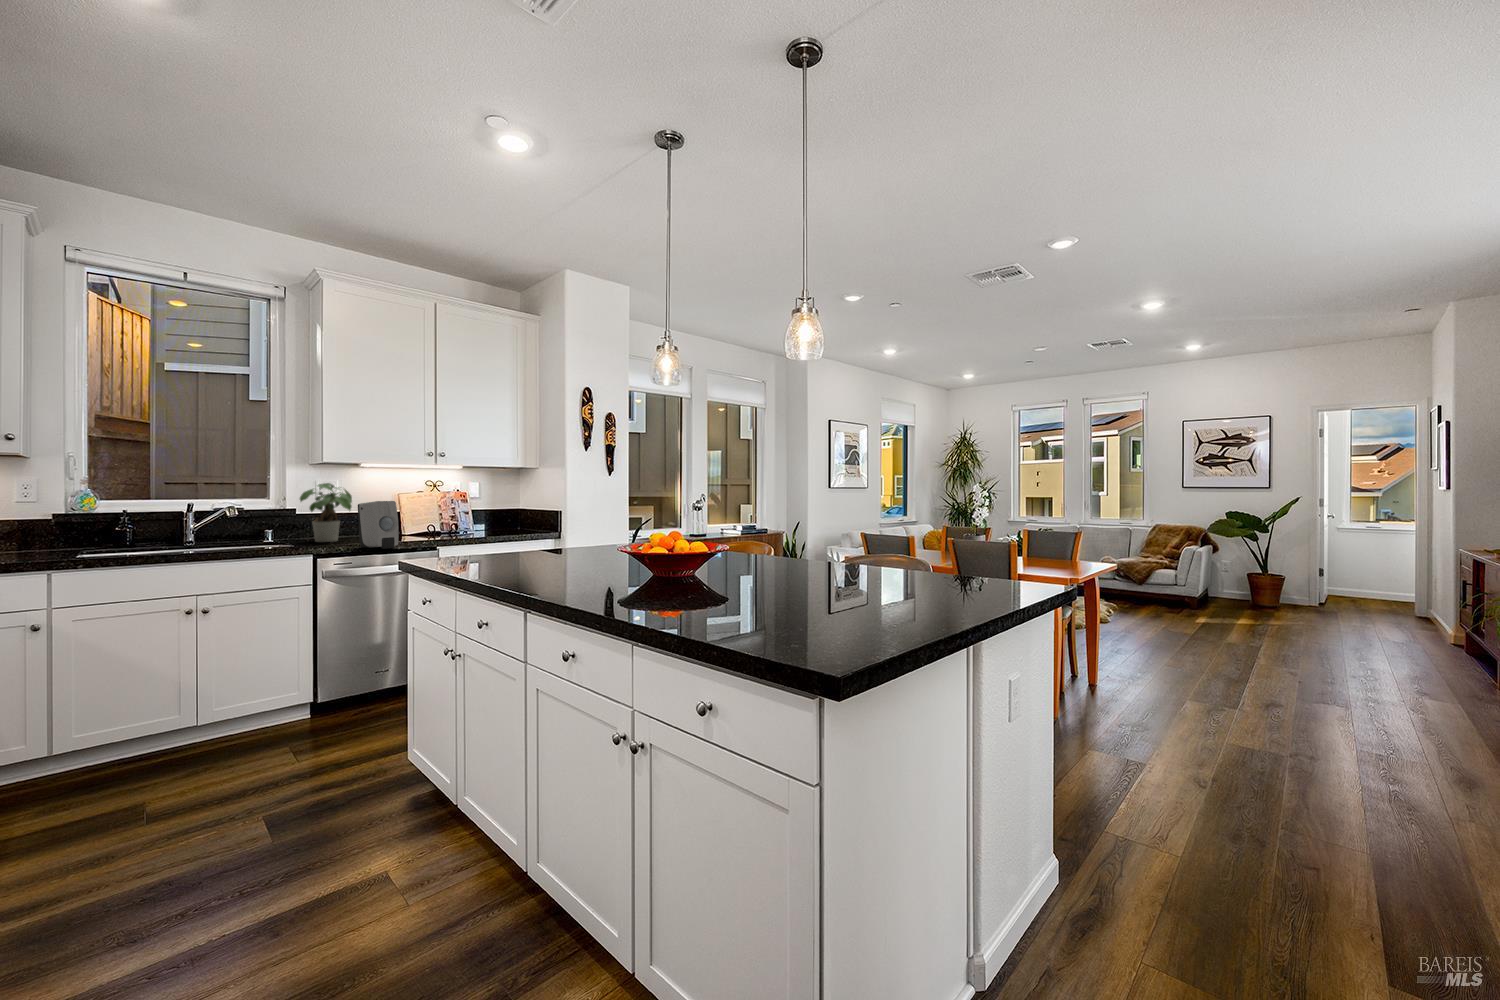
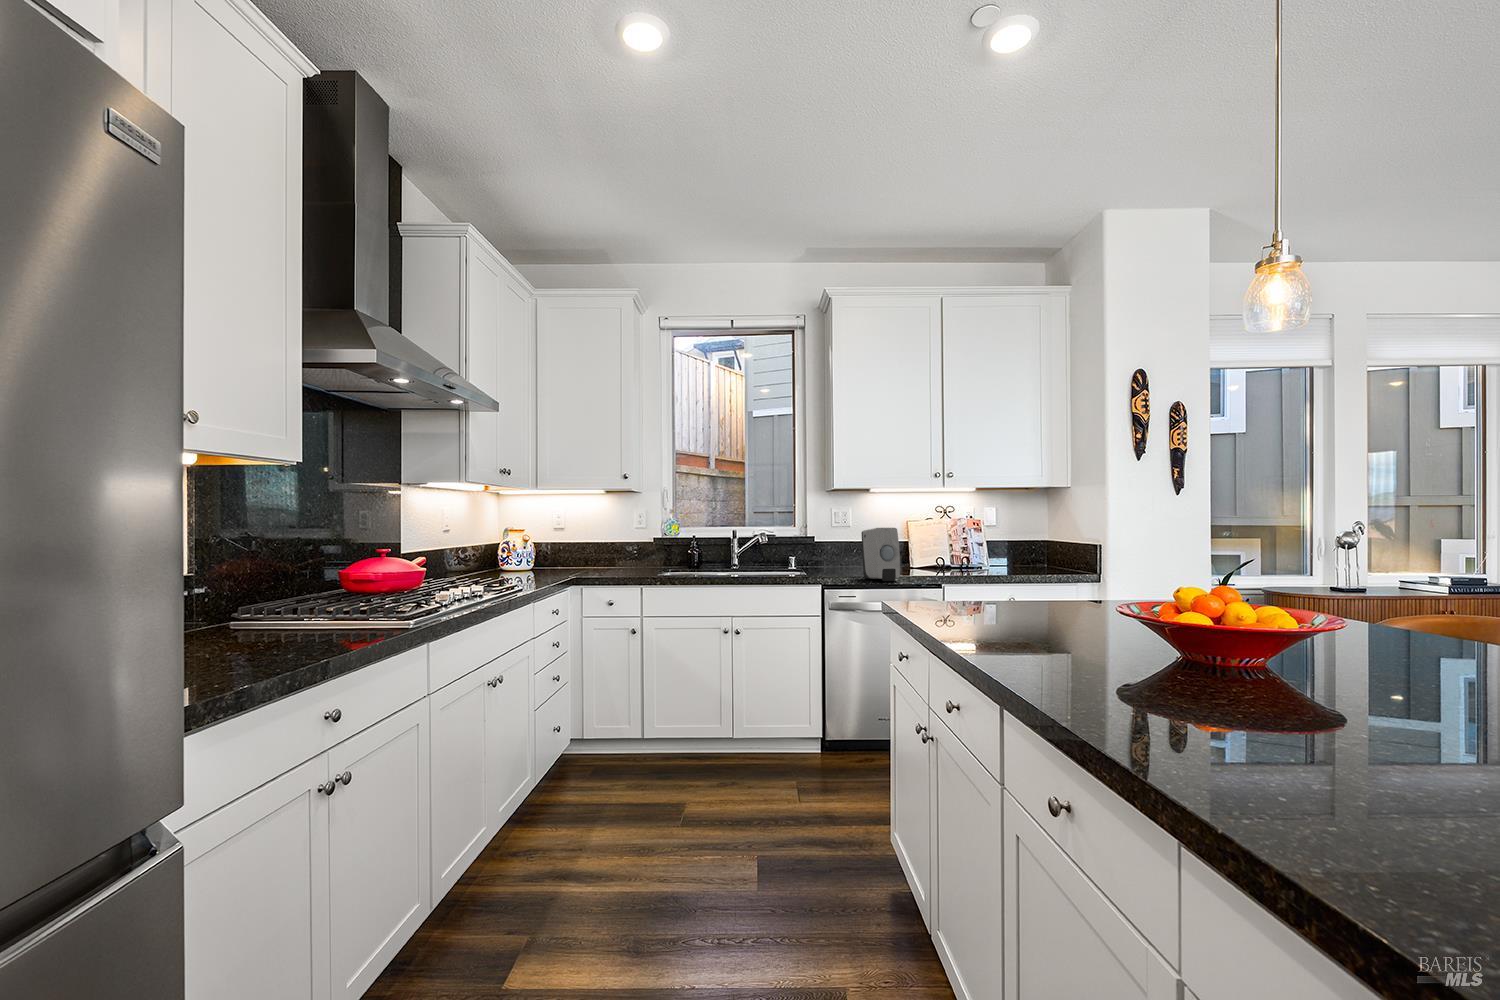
potted plant: present [300,483,352,542] -> none [814,509,863,571]

